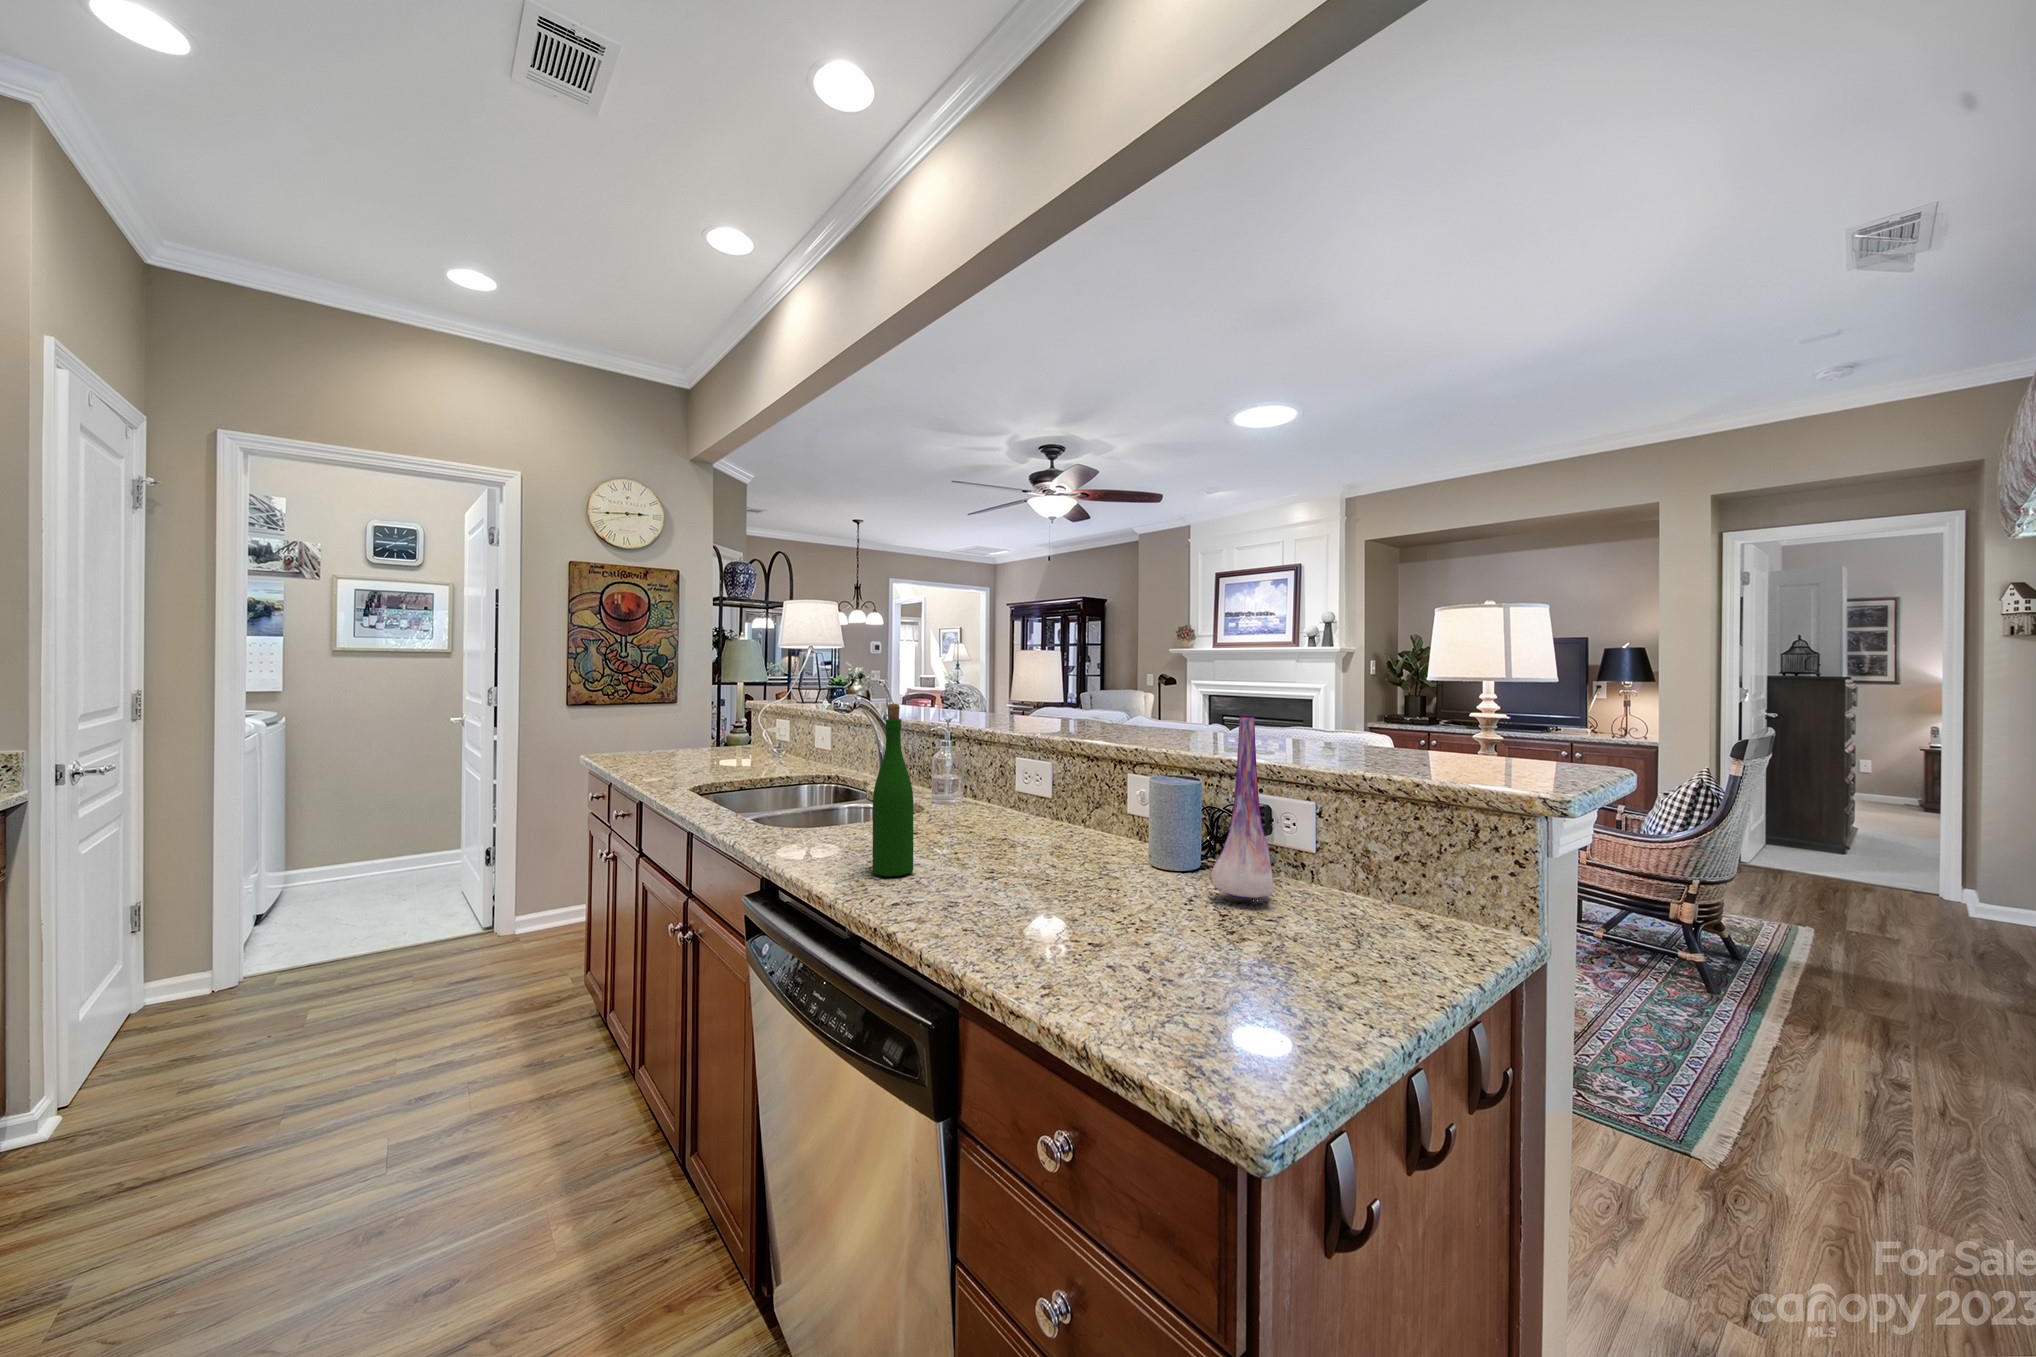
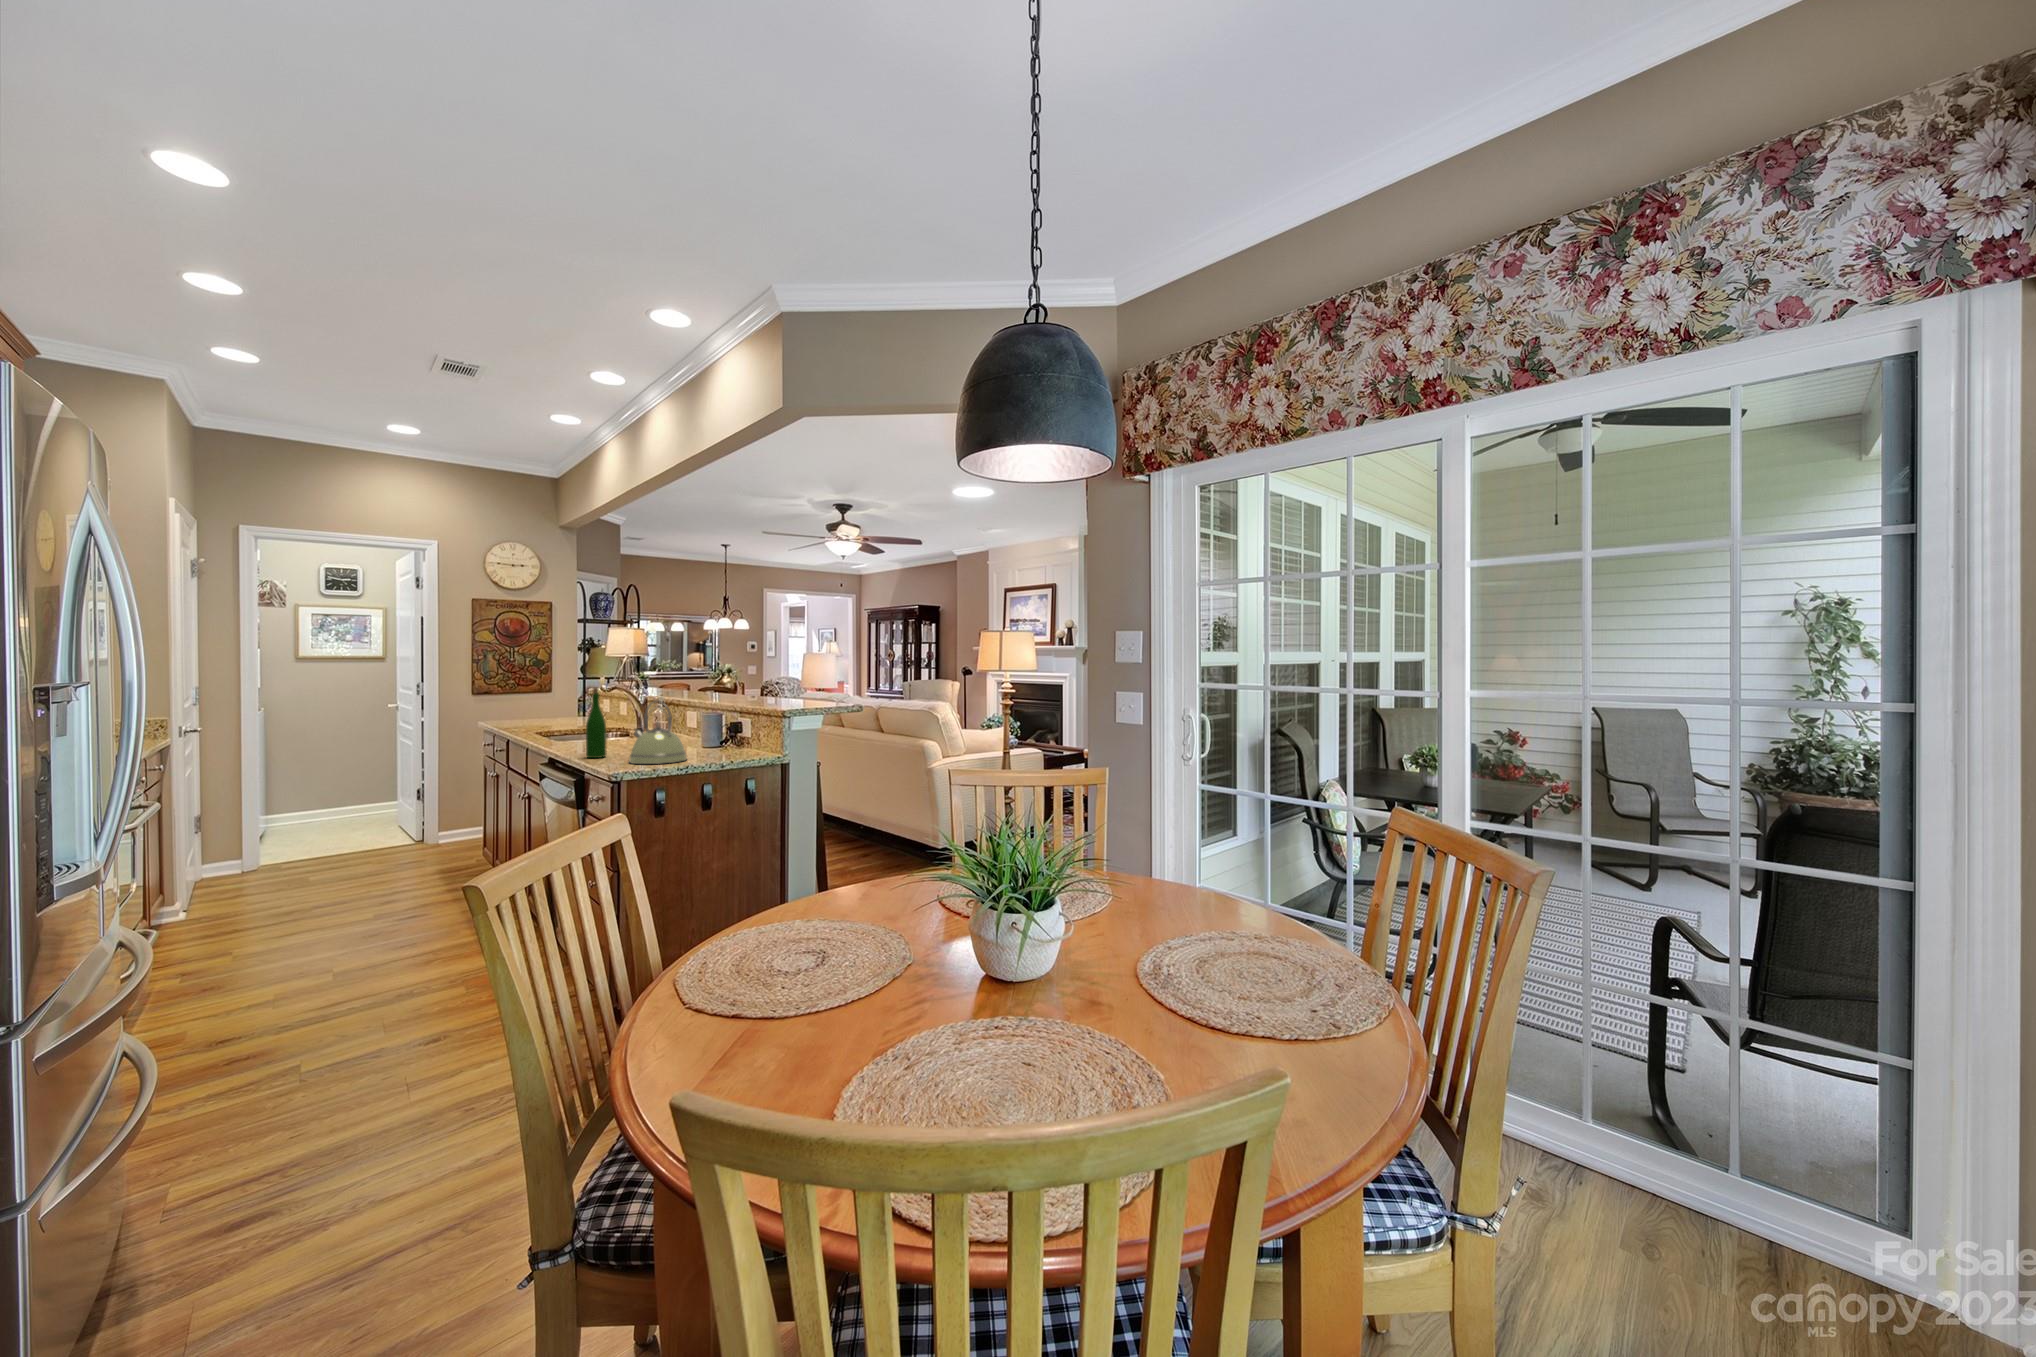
vase: present [1210,715,1274,898] -> none [712,688,738,761]
kettle: none [994,741,1138,915] -> present [629,702,687,764]

